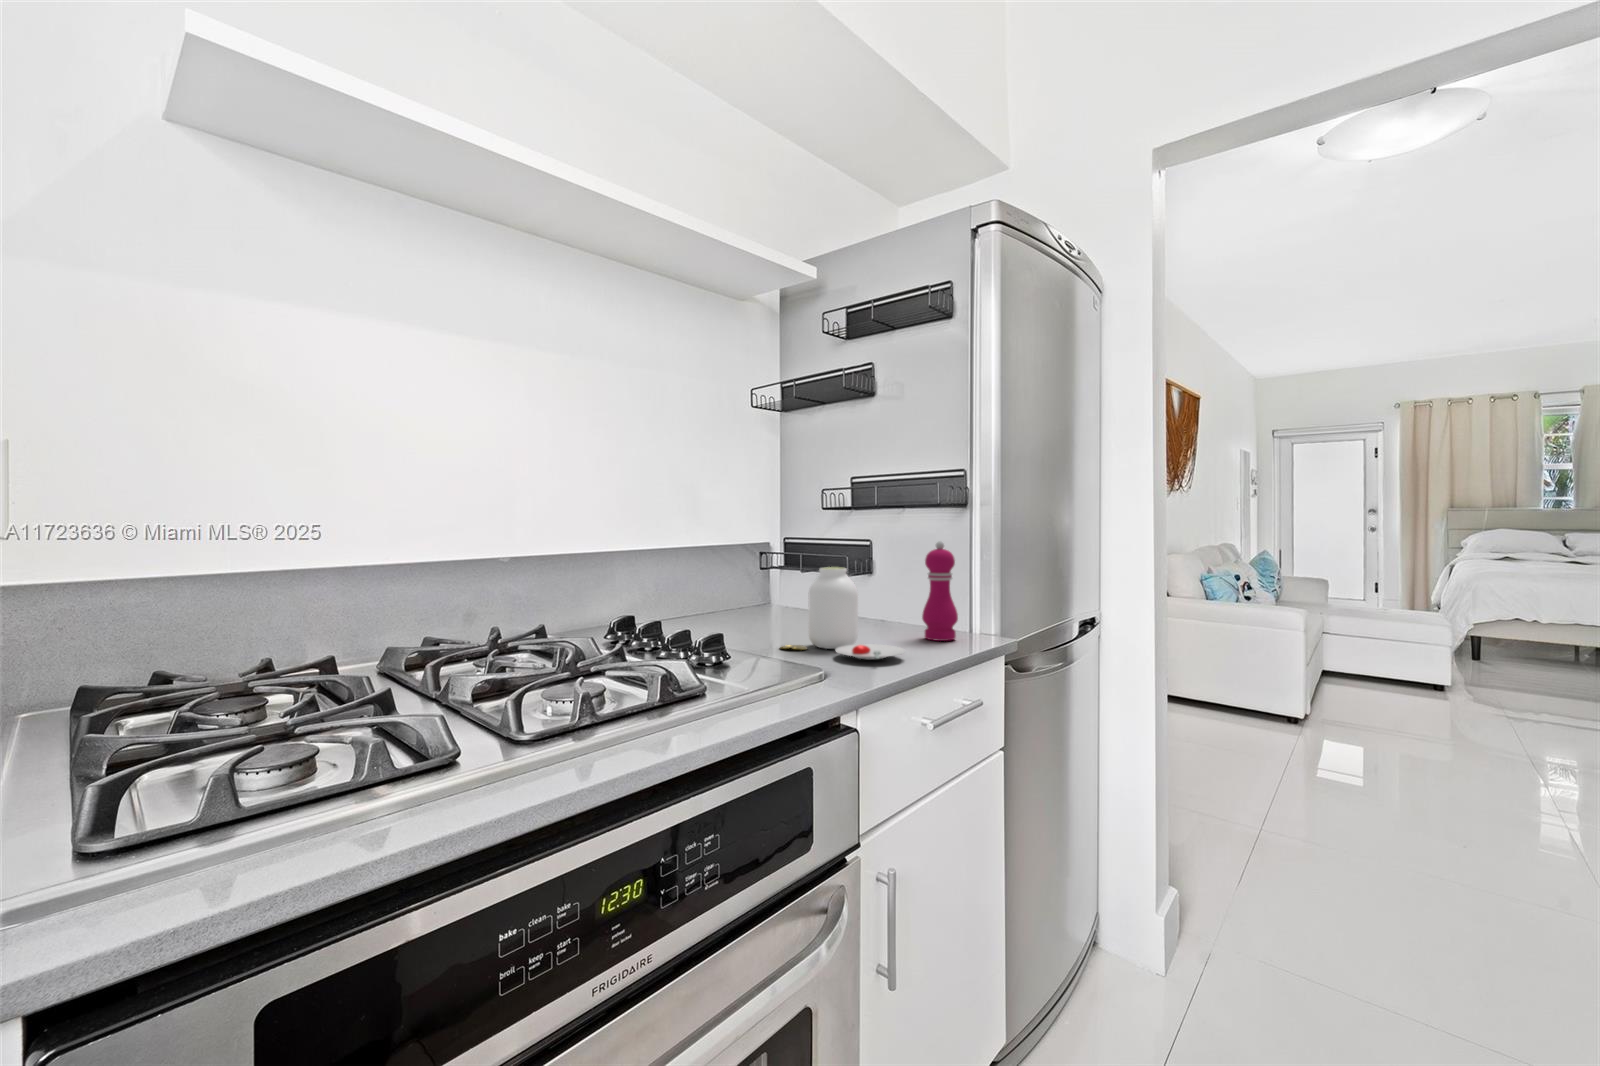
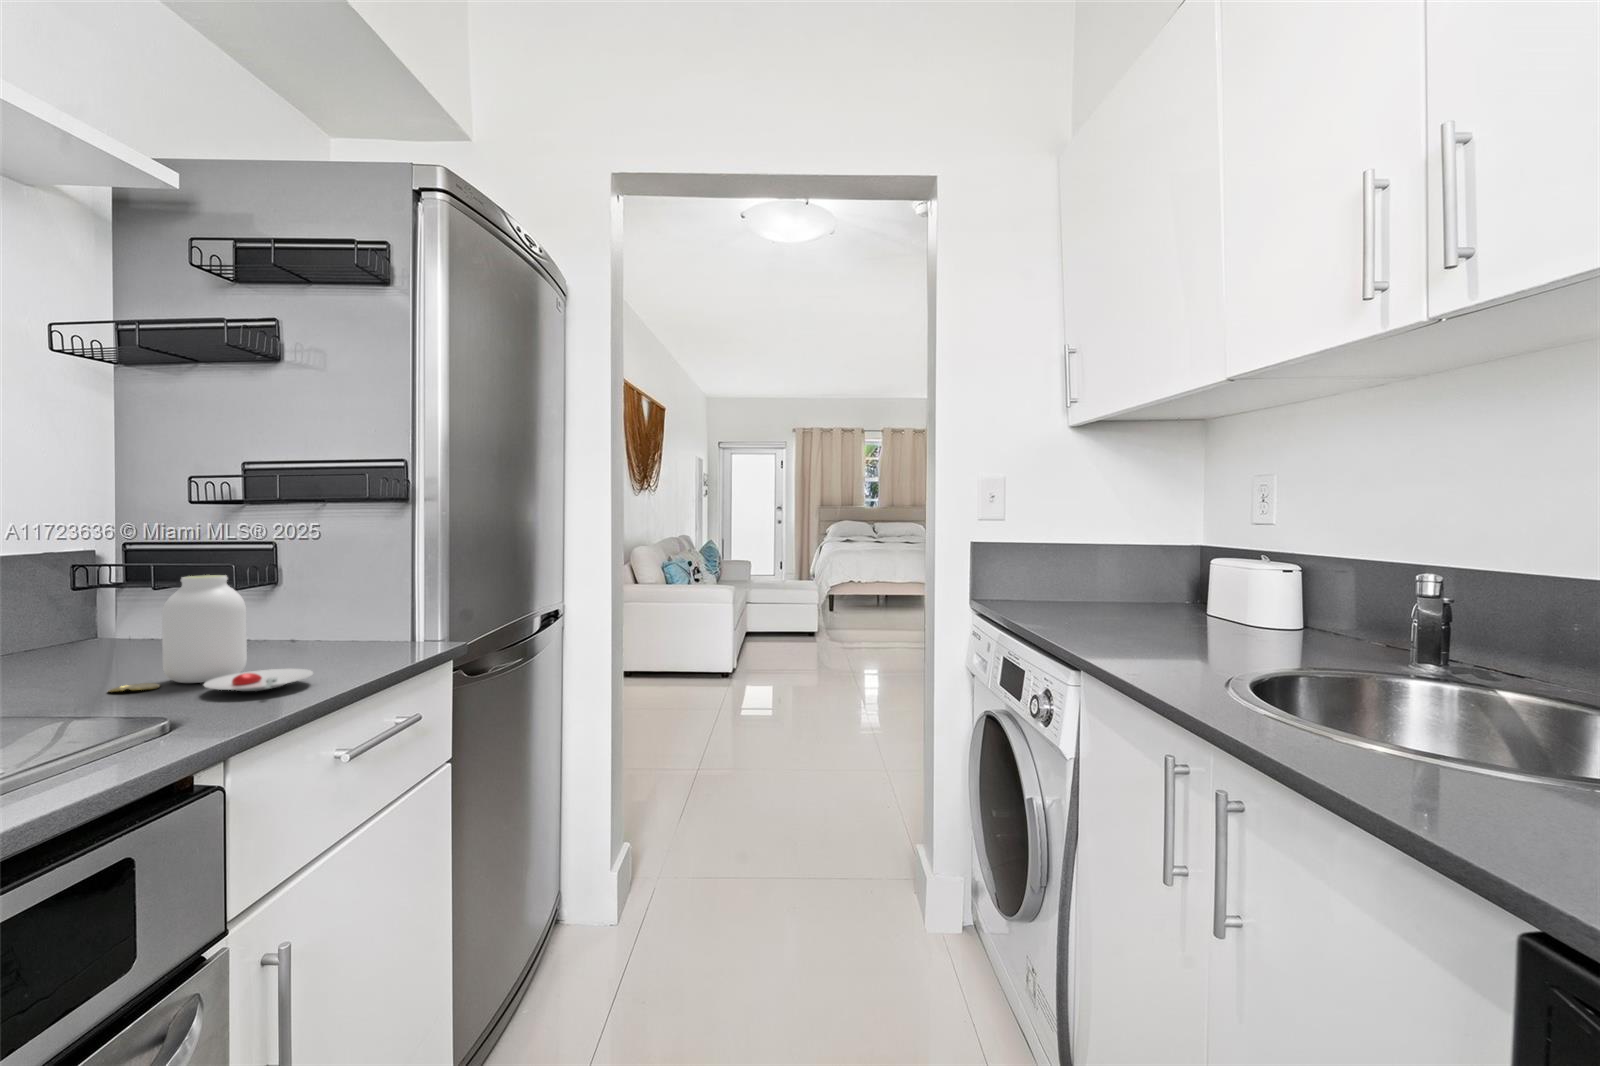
pepper mill: present [922,541,958,641] -> none [347,539,394,655]

